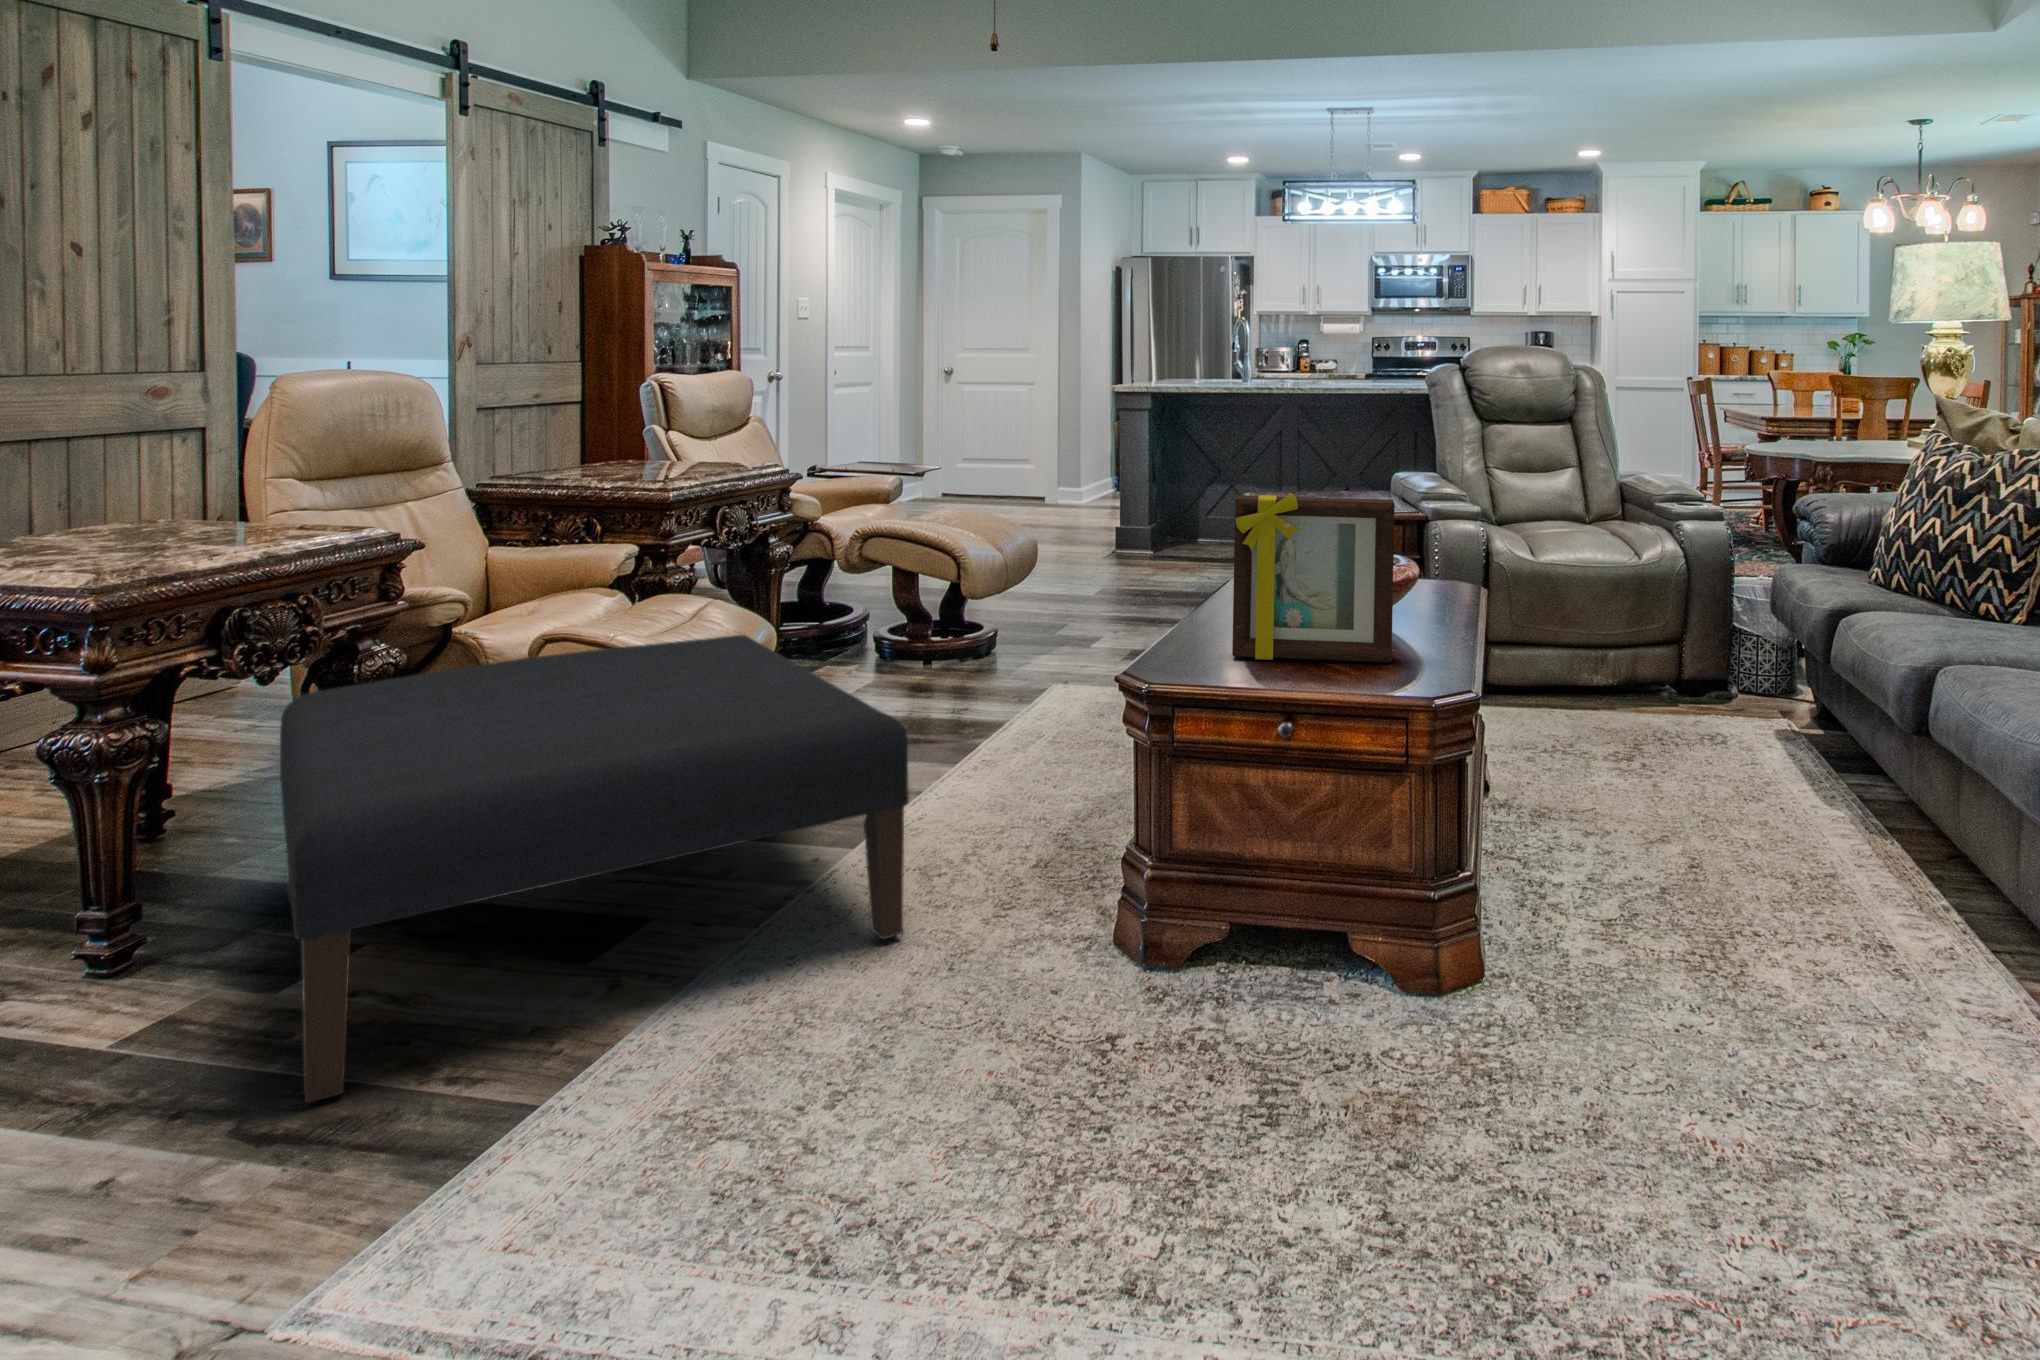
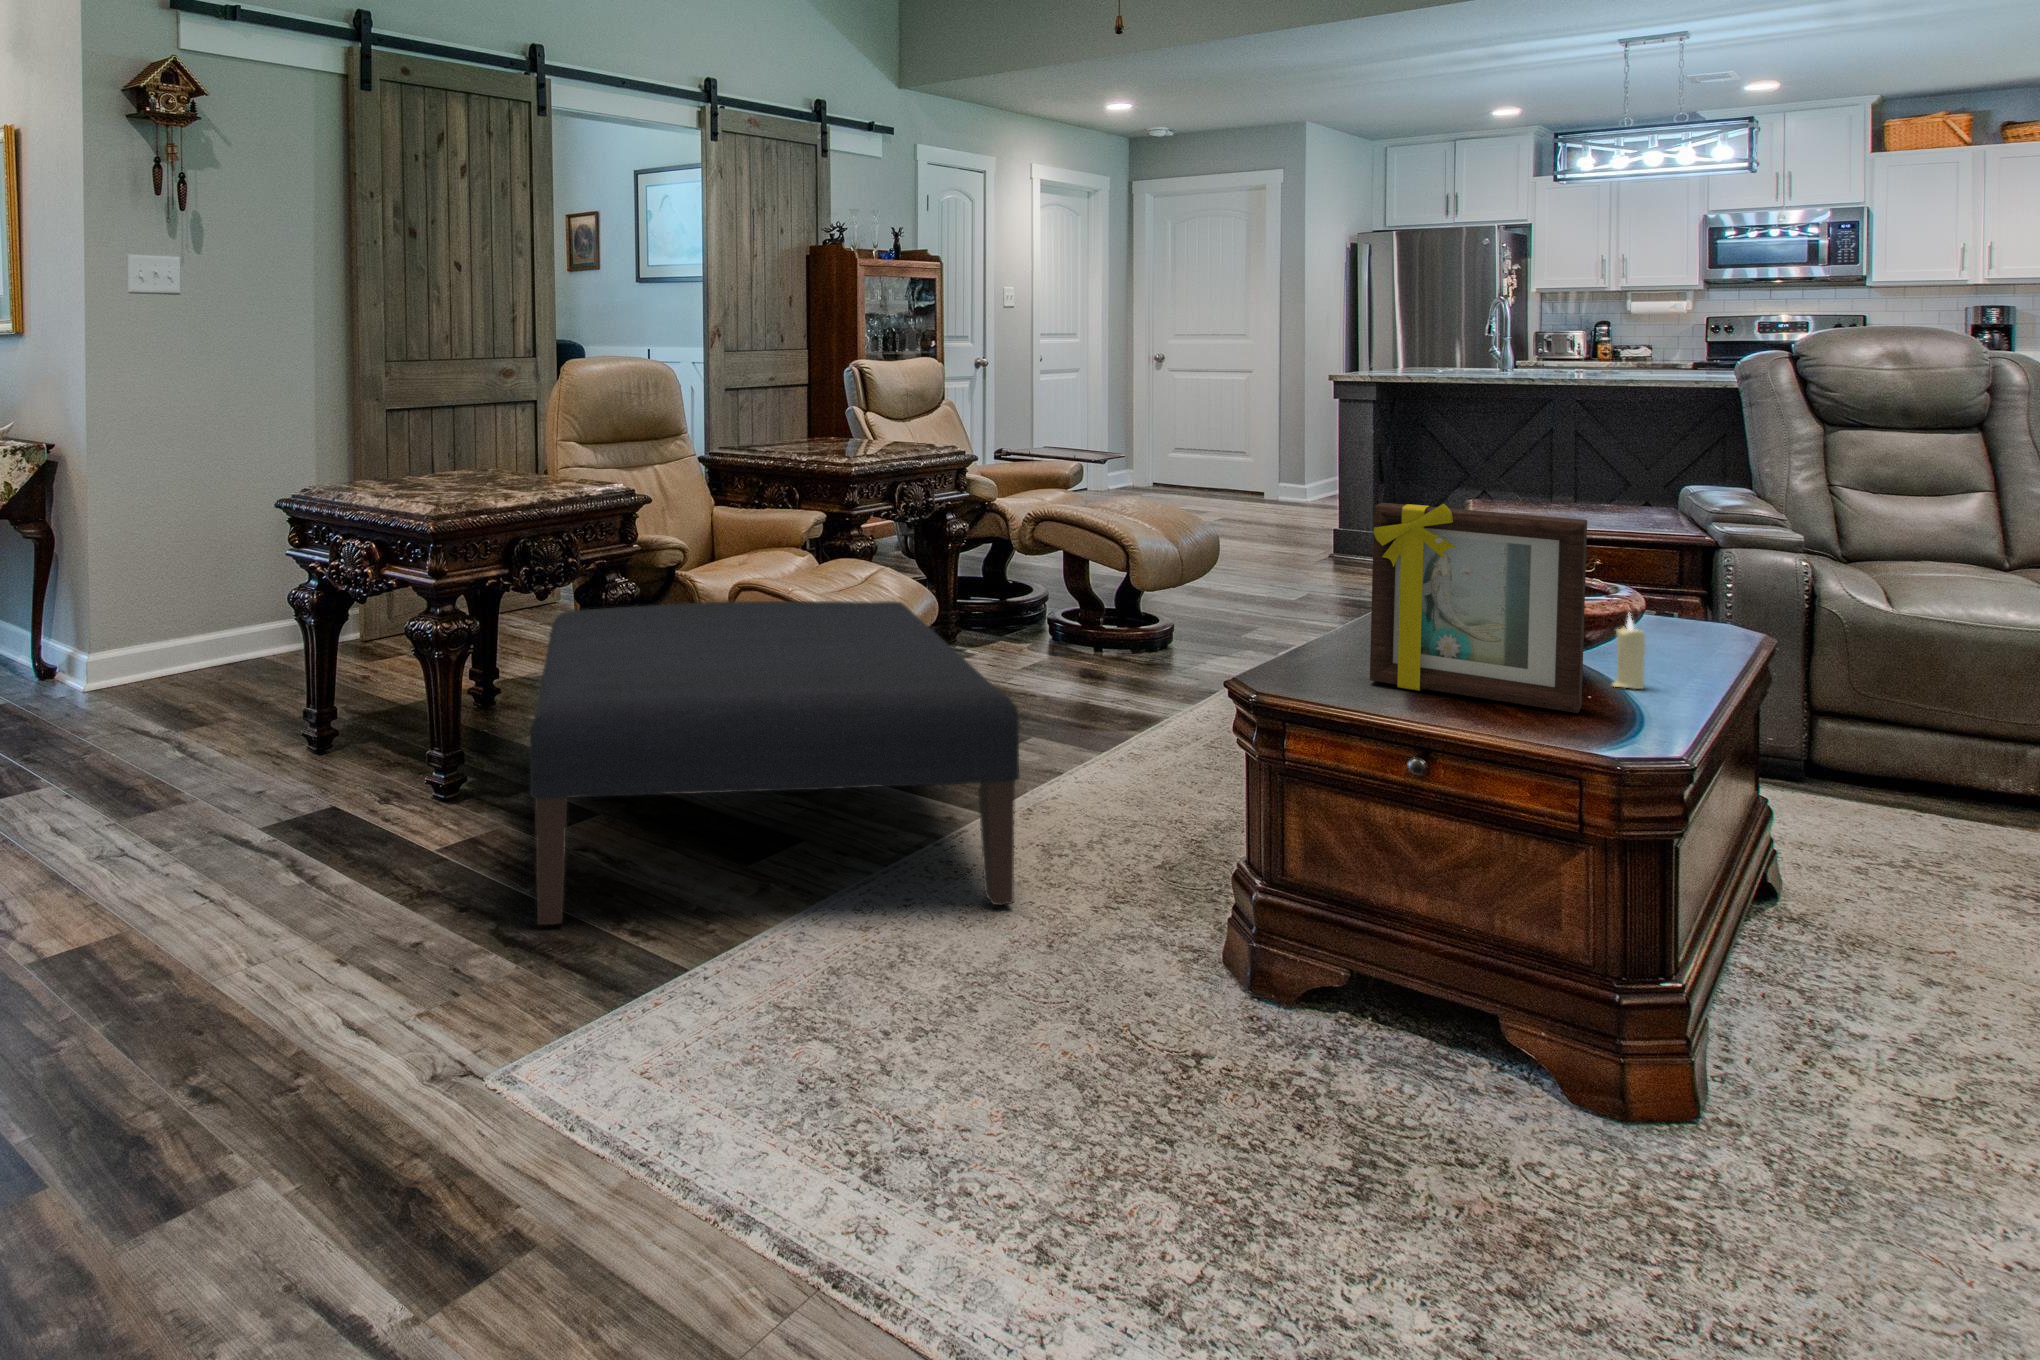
candle: none [1402,574,1424,637] -> present [1613,613,1645,689]

